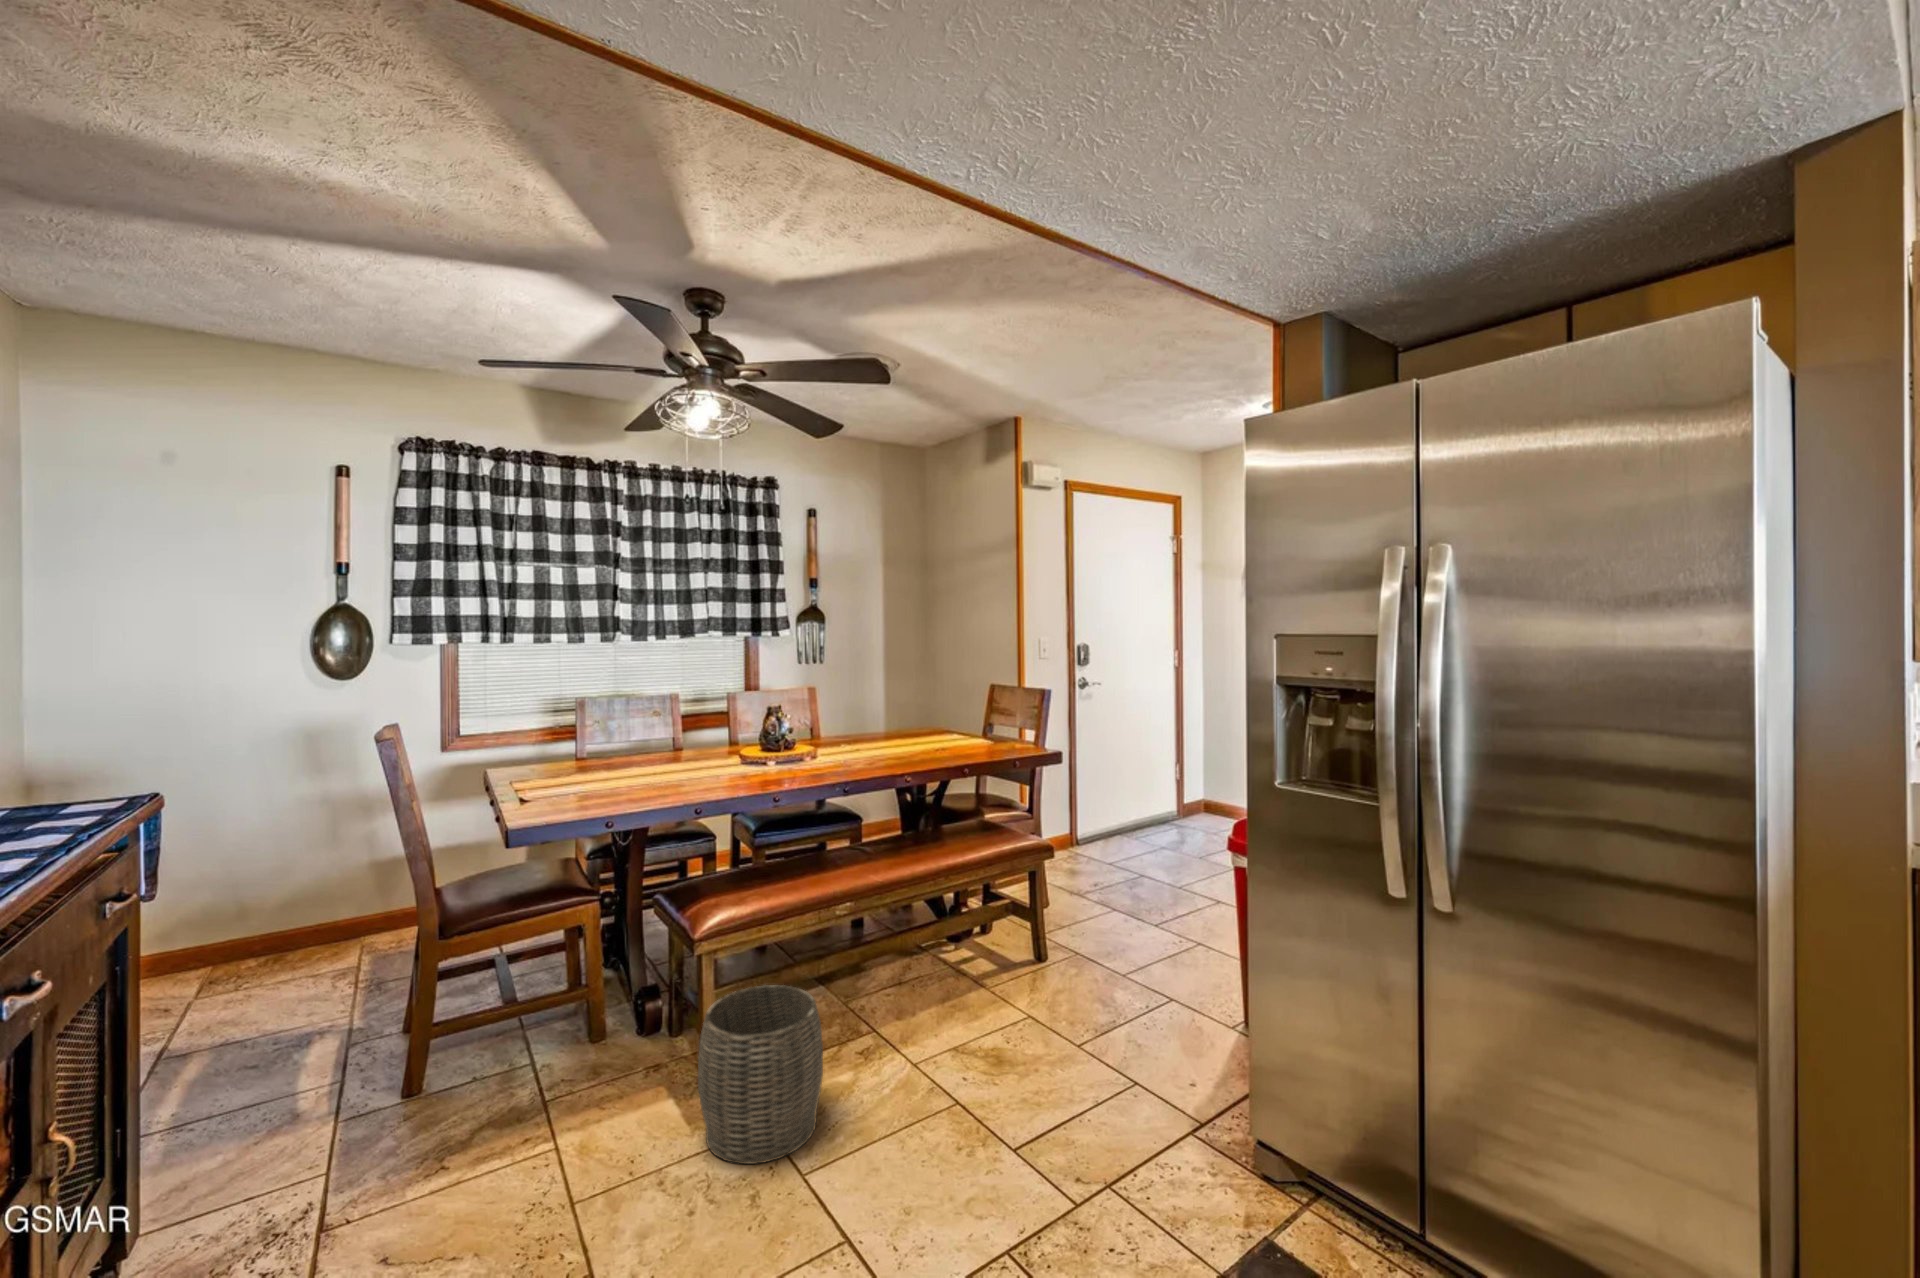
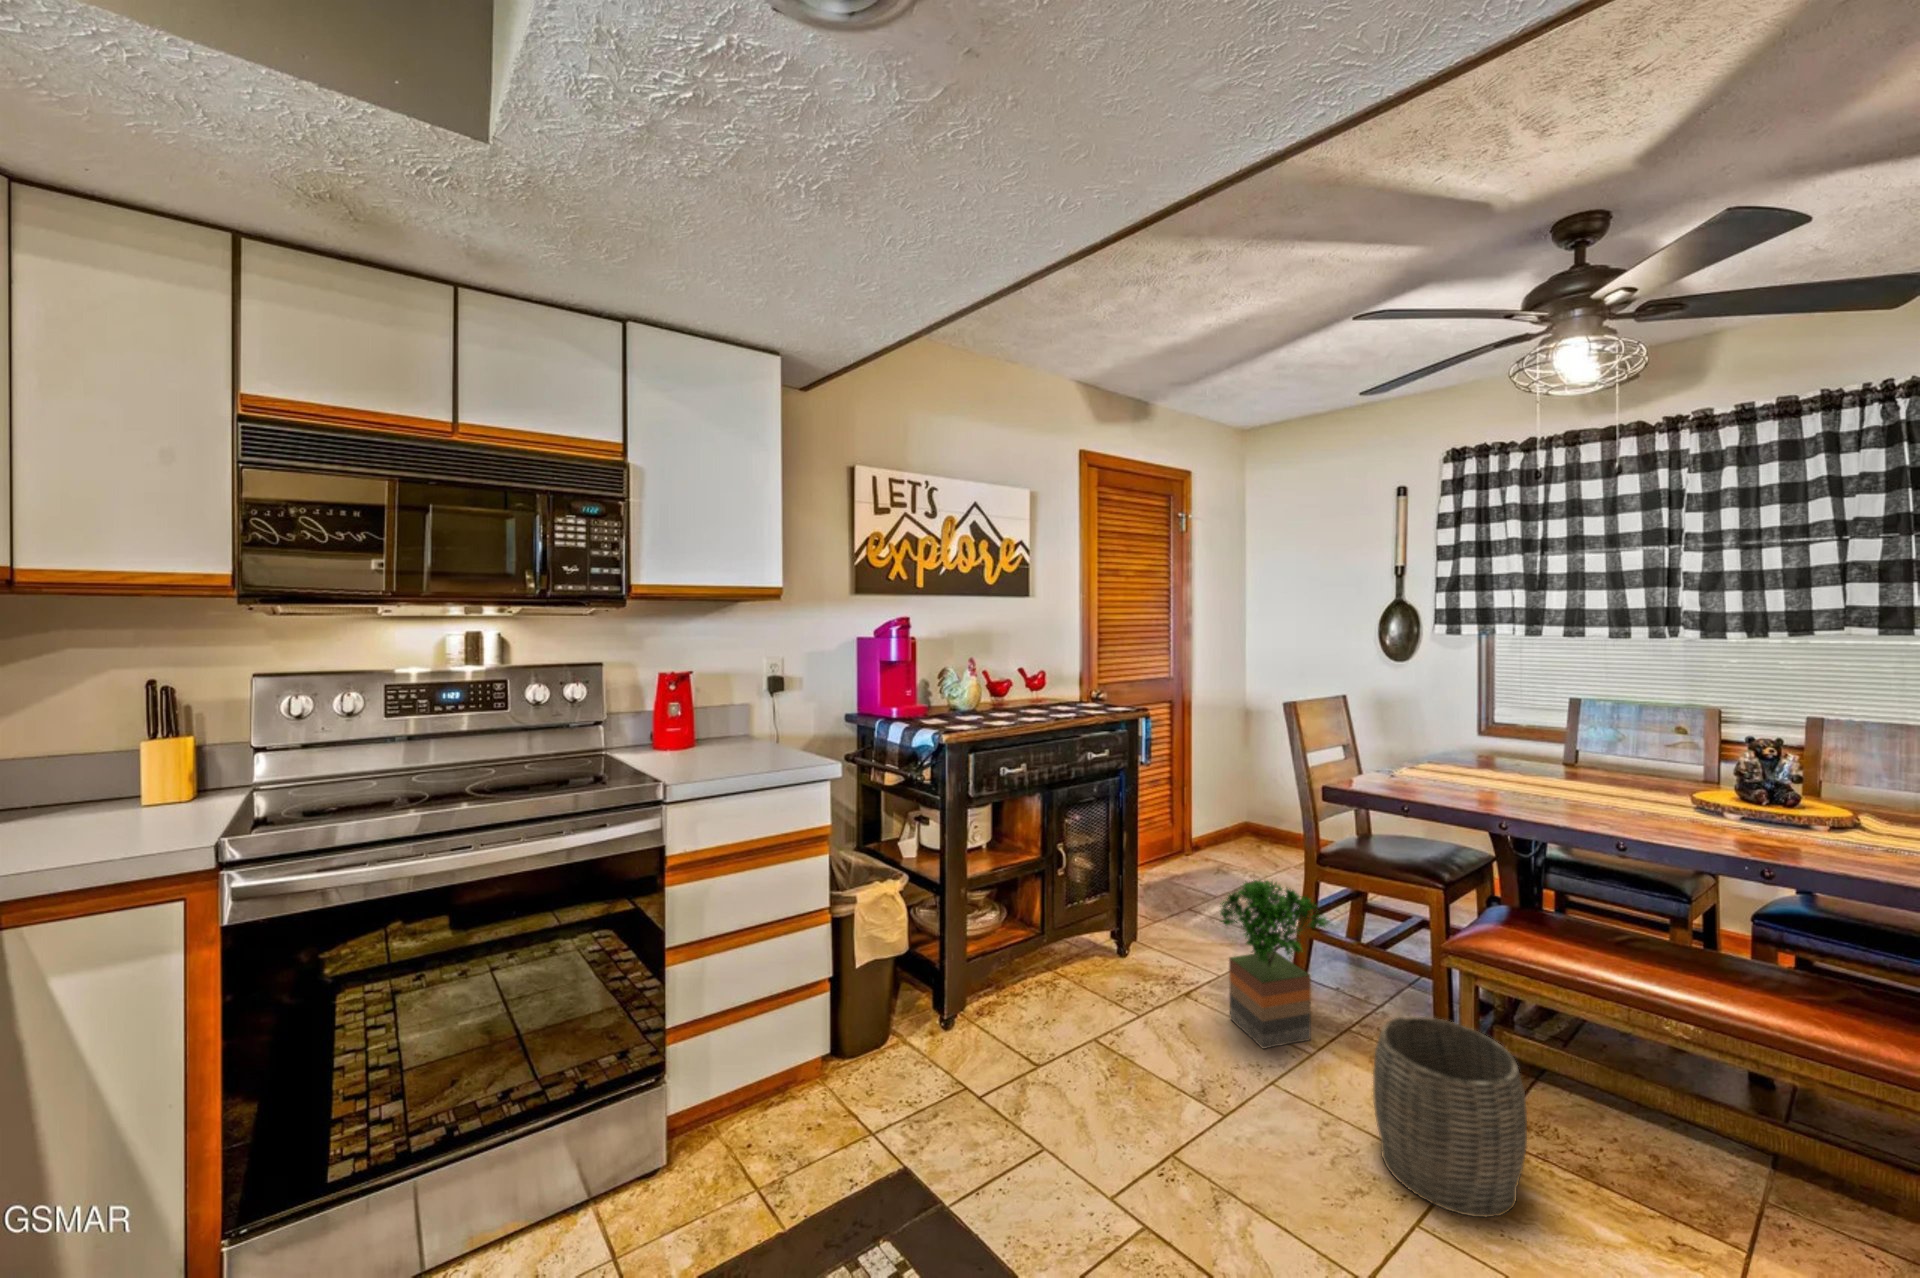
potted tree: none [415,956,566,1197] -> present [1220,880,1330,1049]

